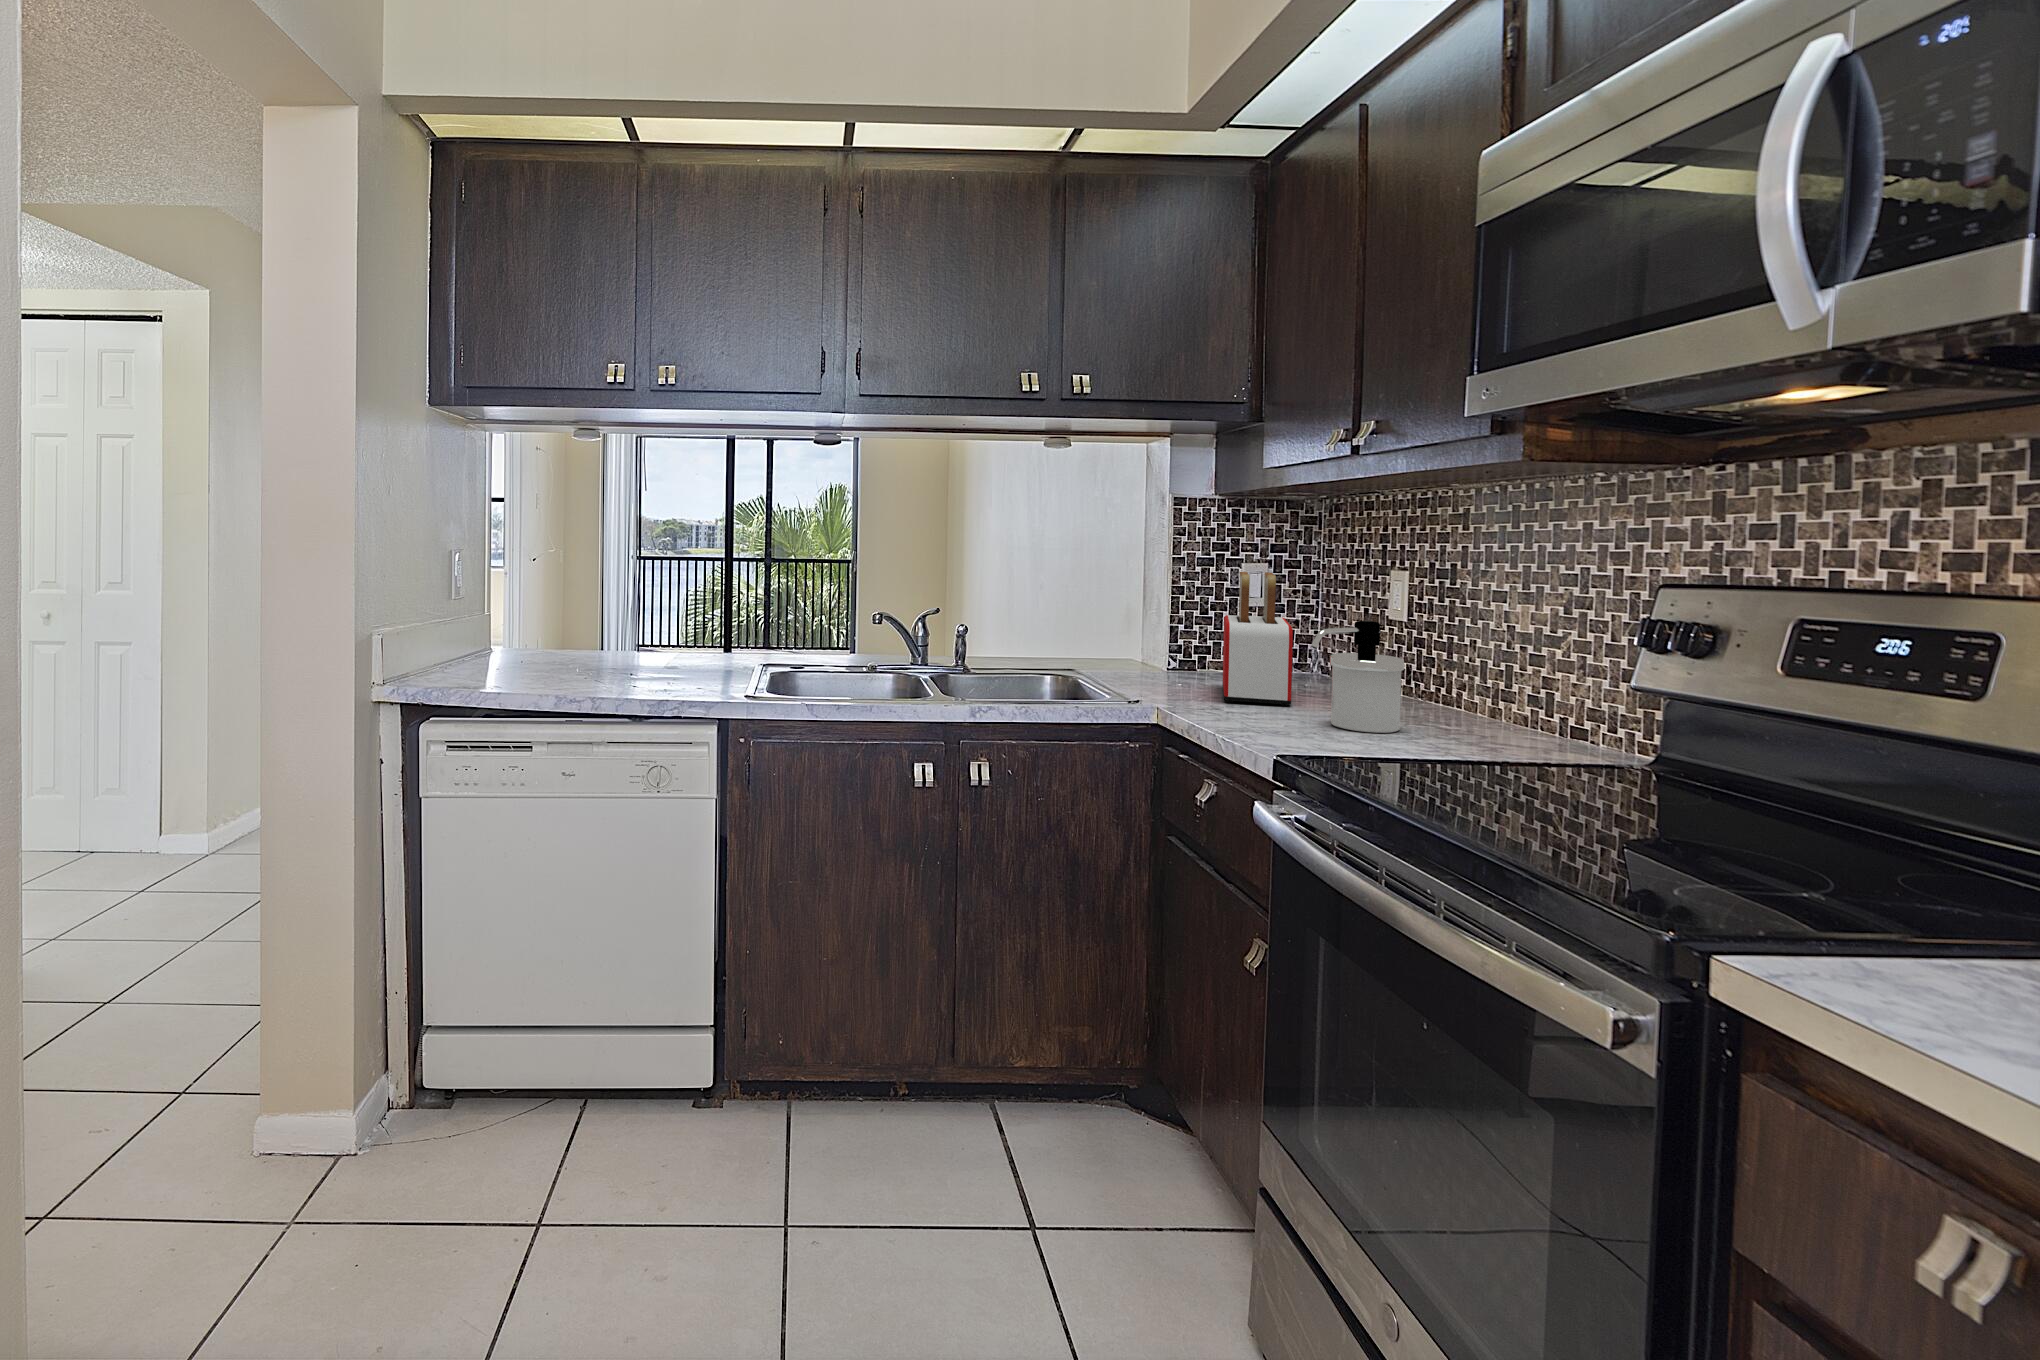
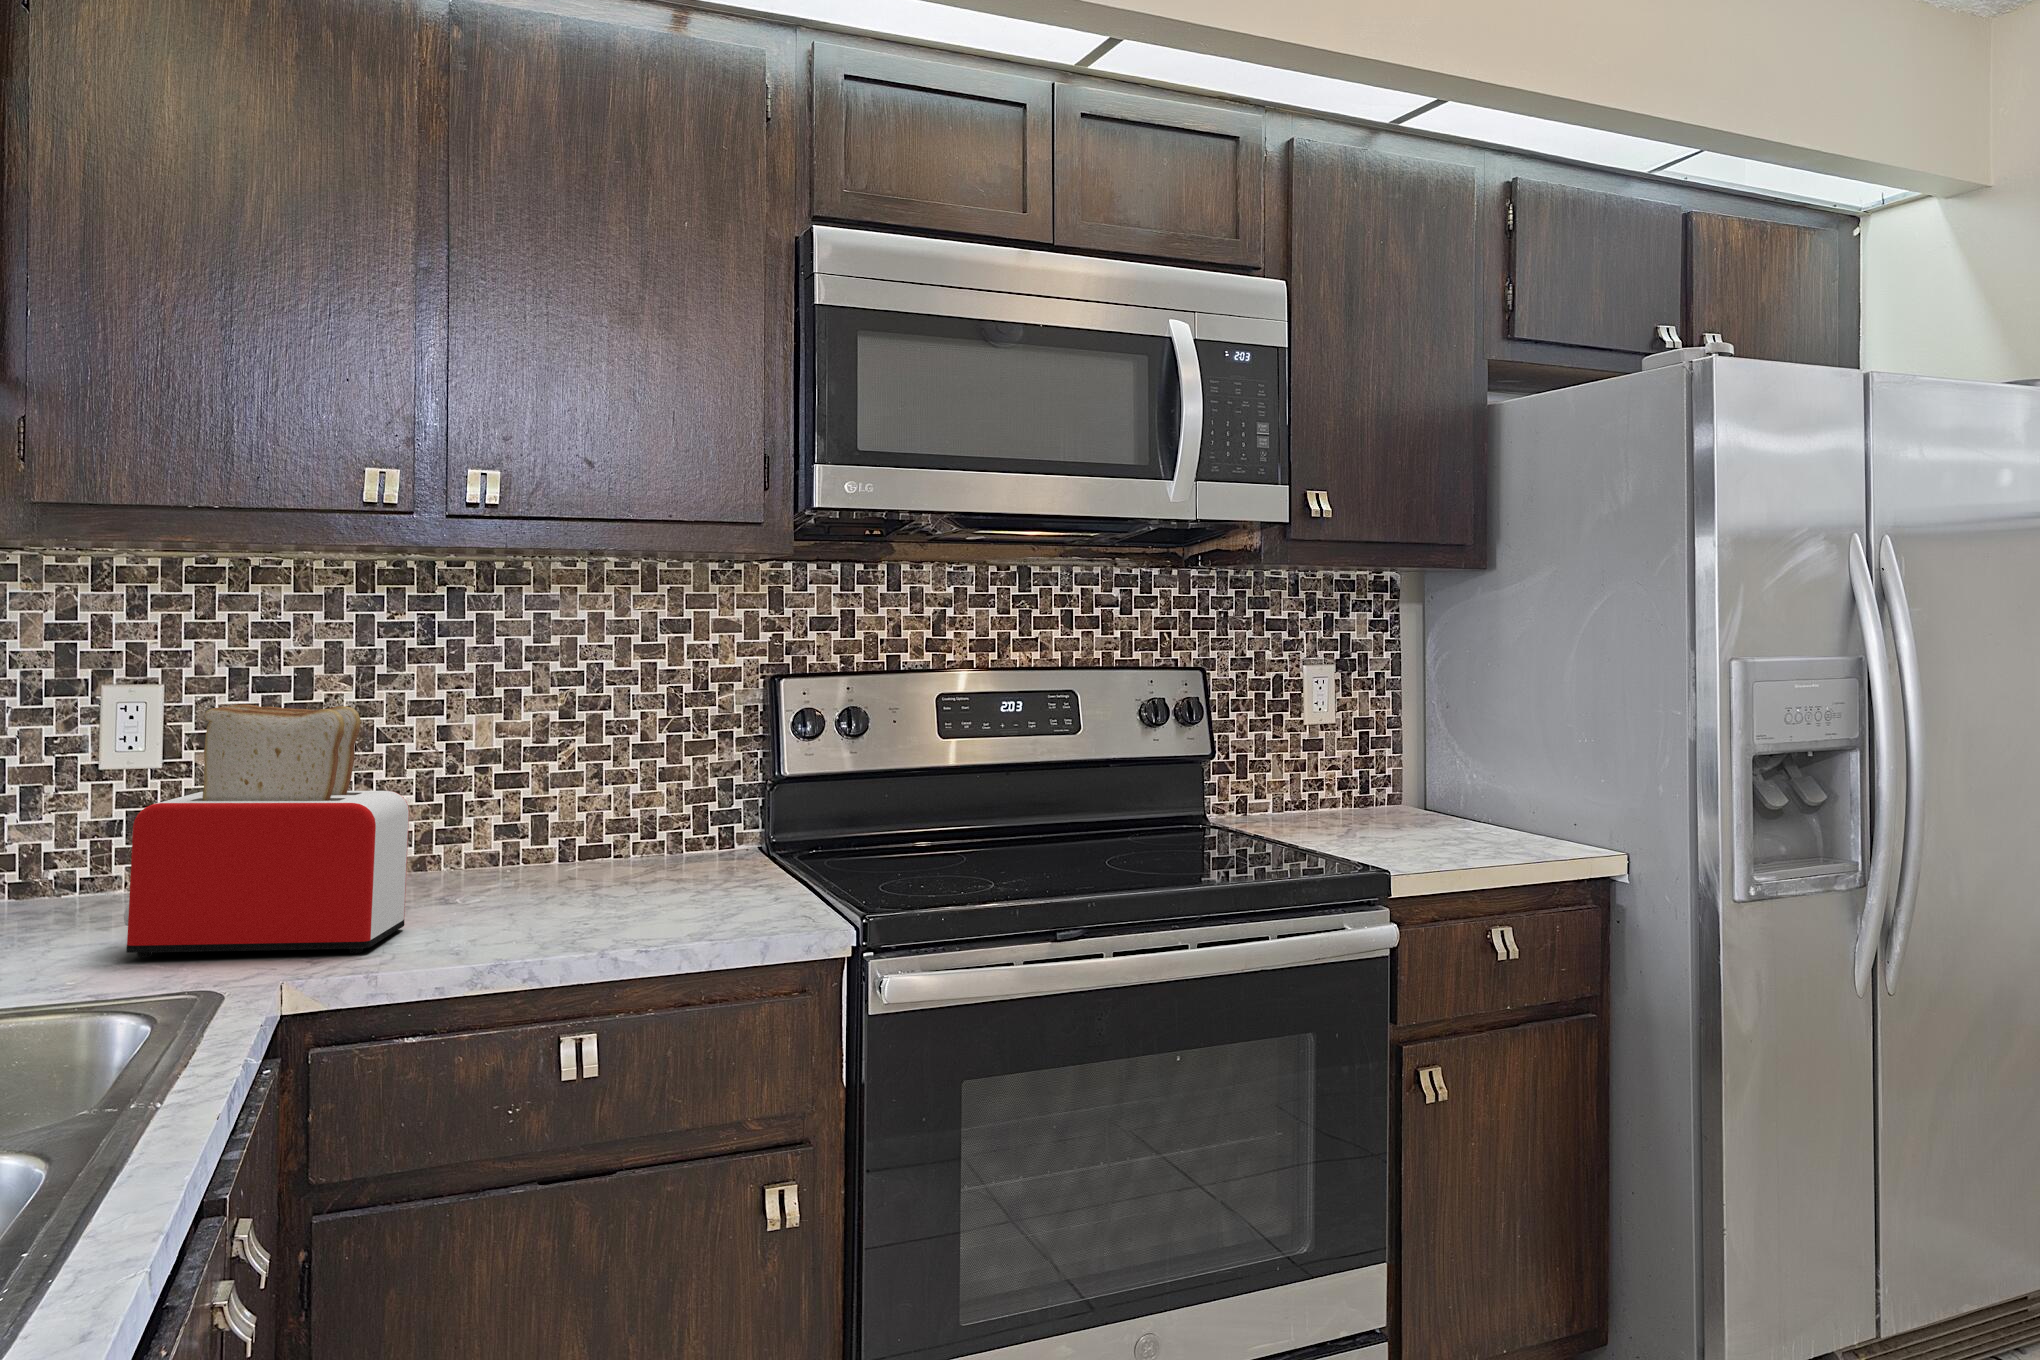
soap dispenser: present [1311,621,1404,733] -> none [549,753,656,912]

